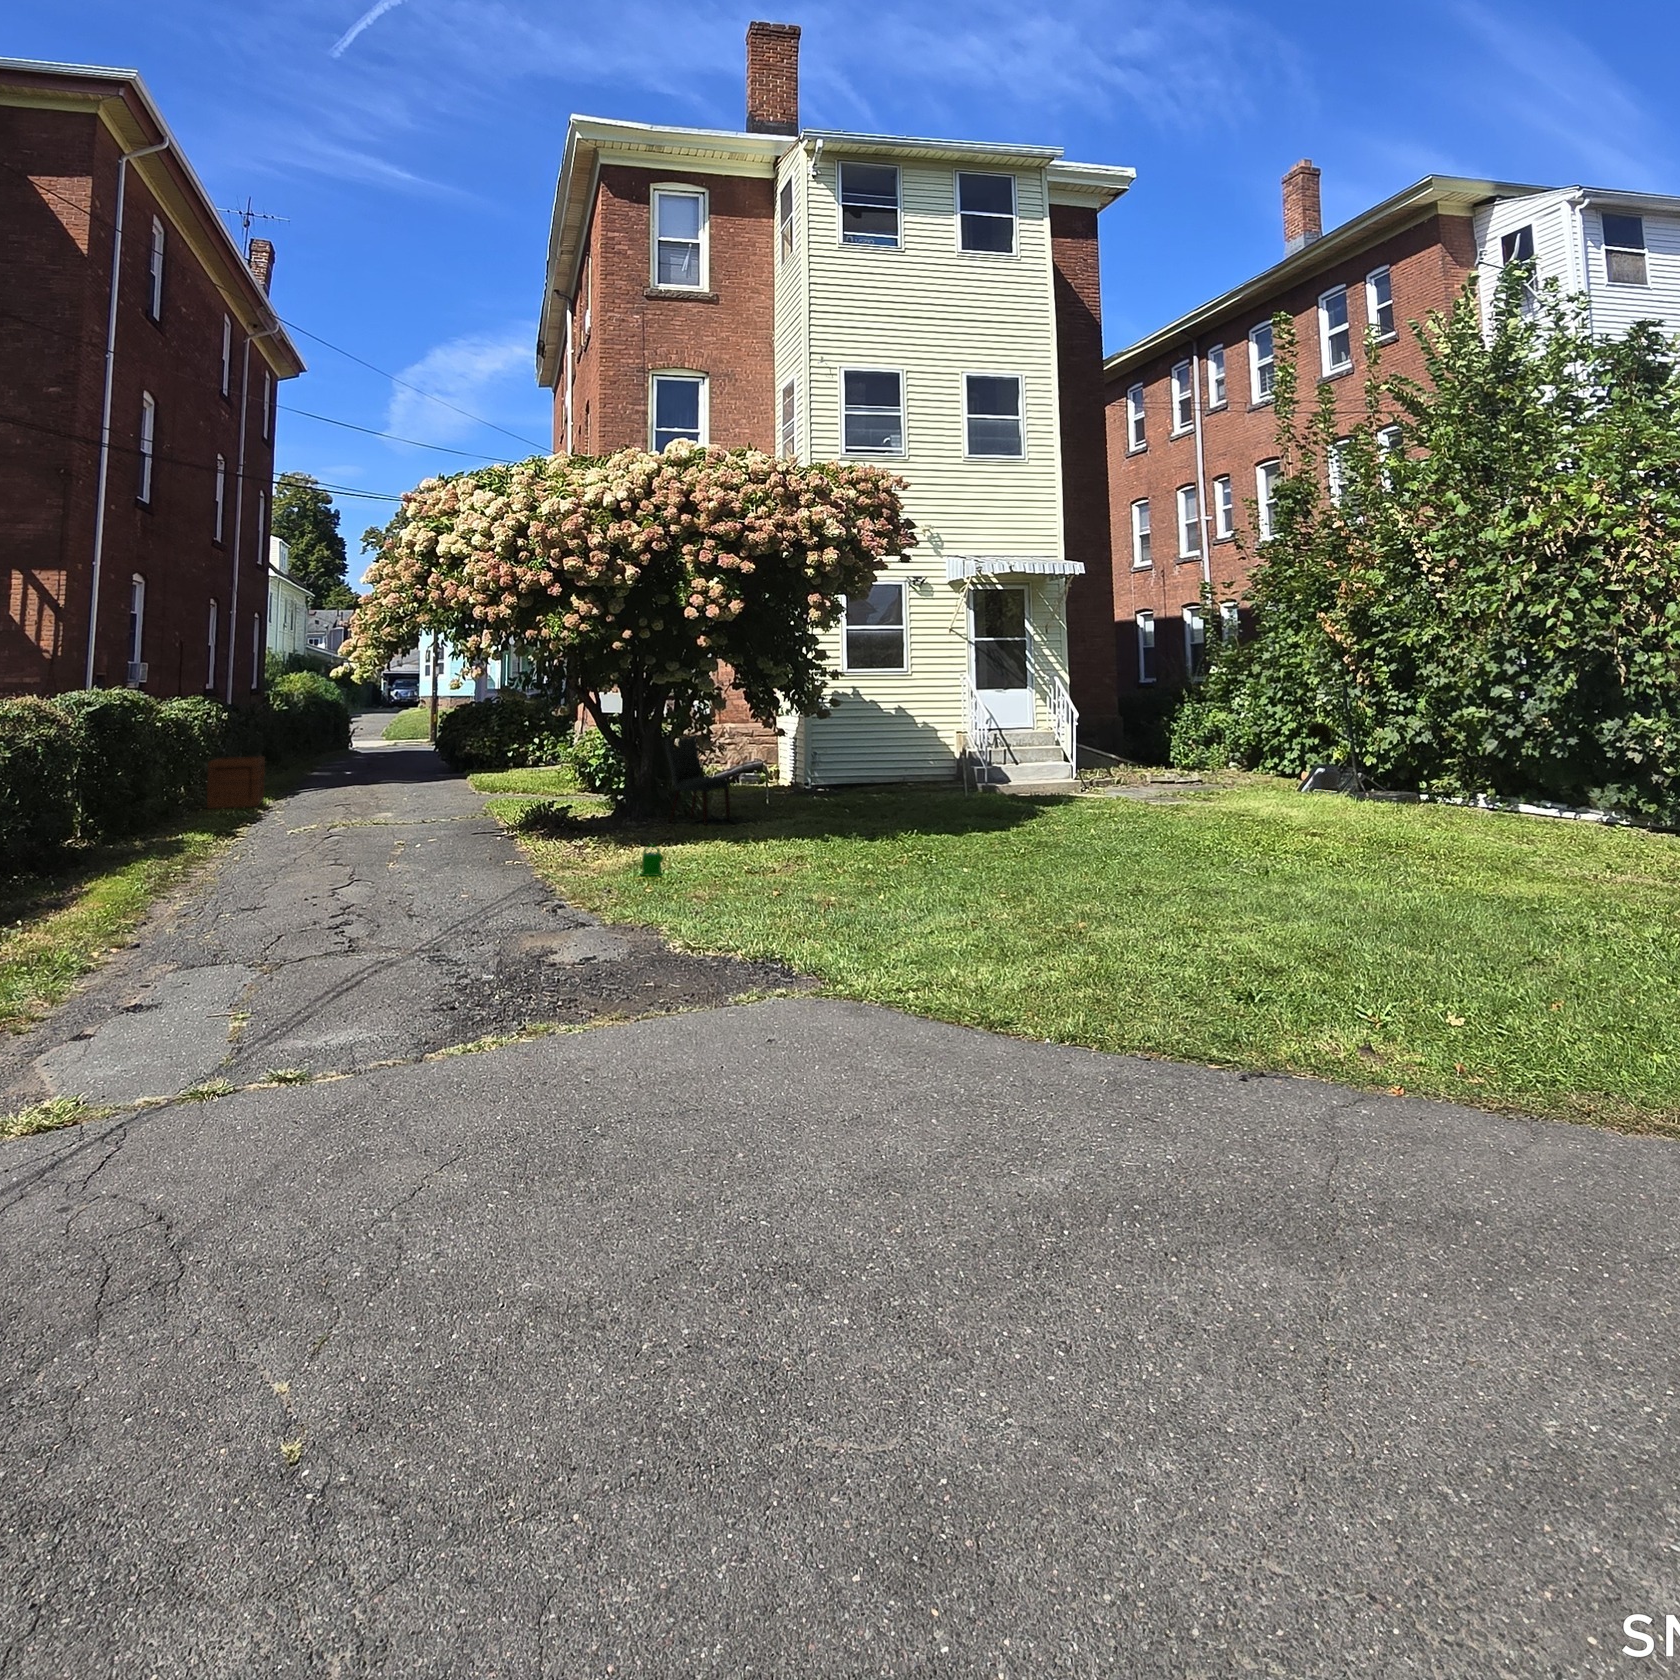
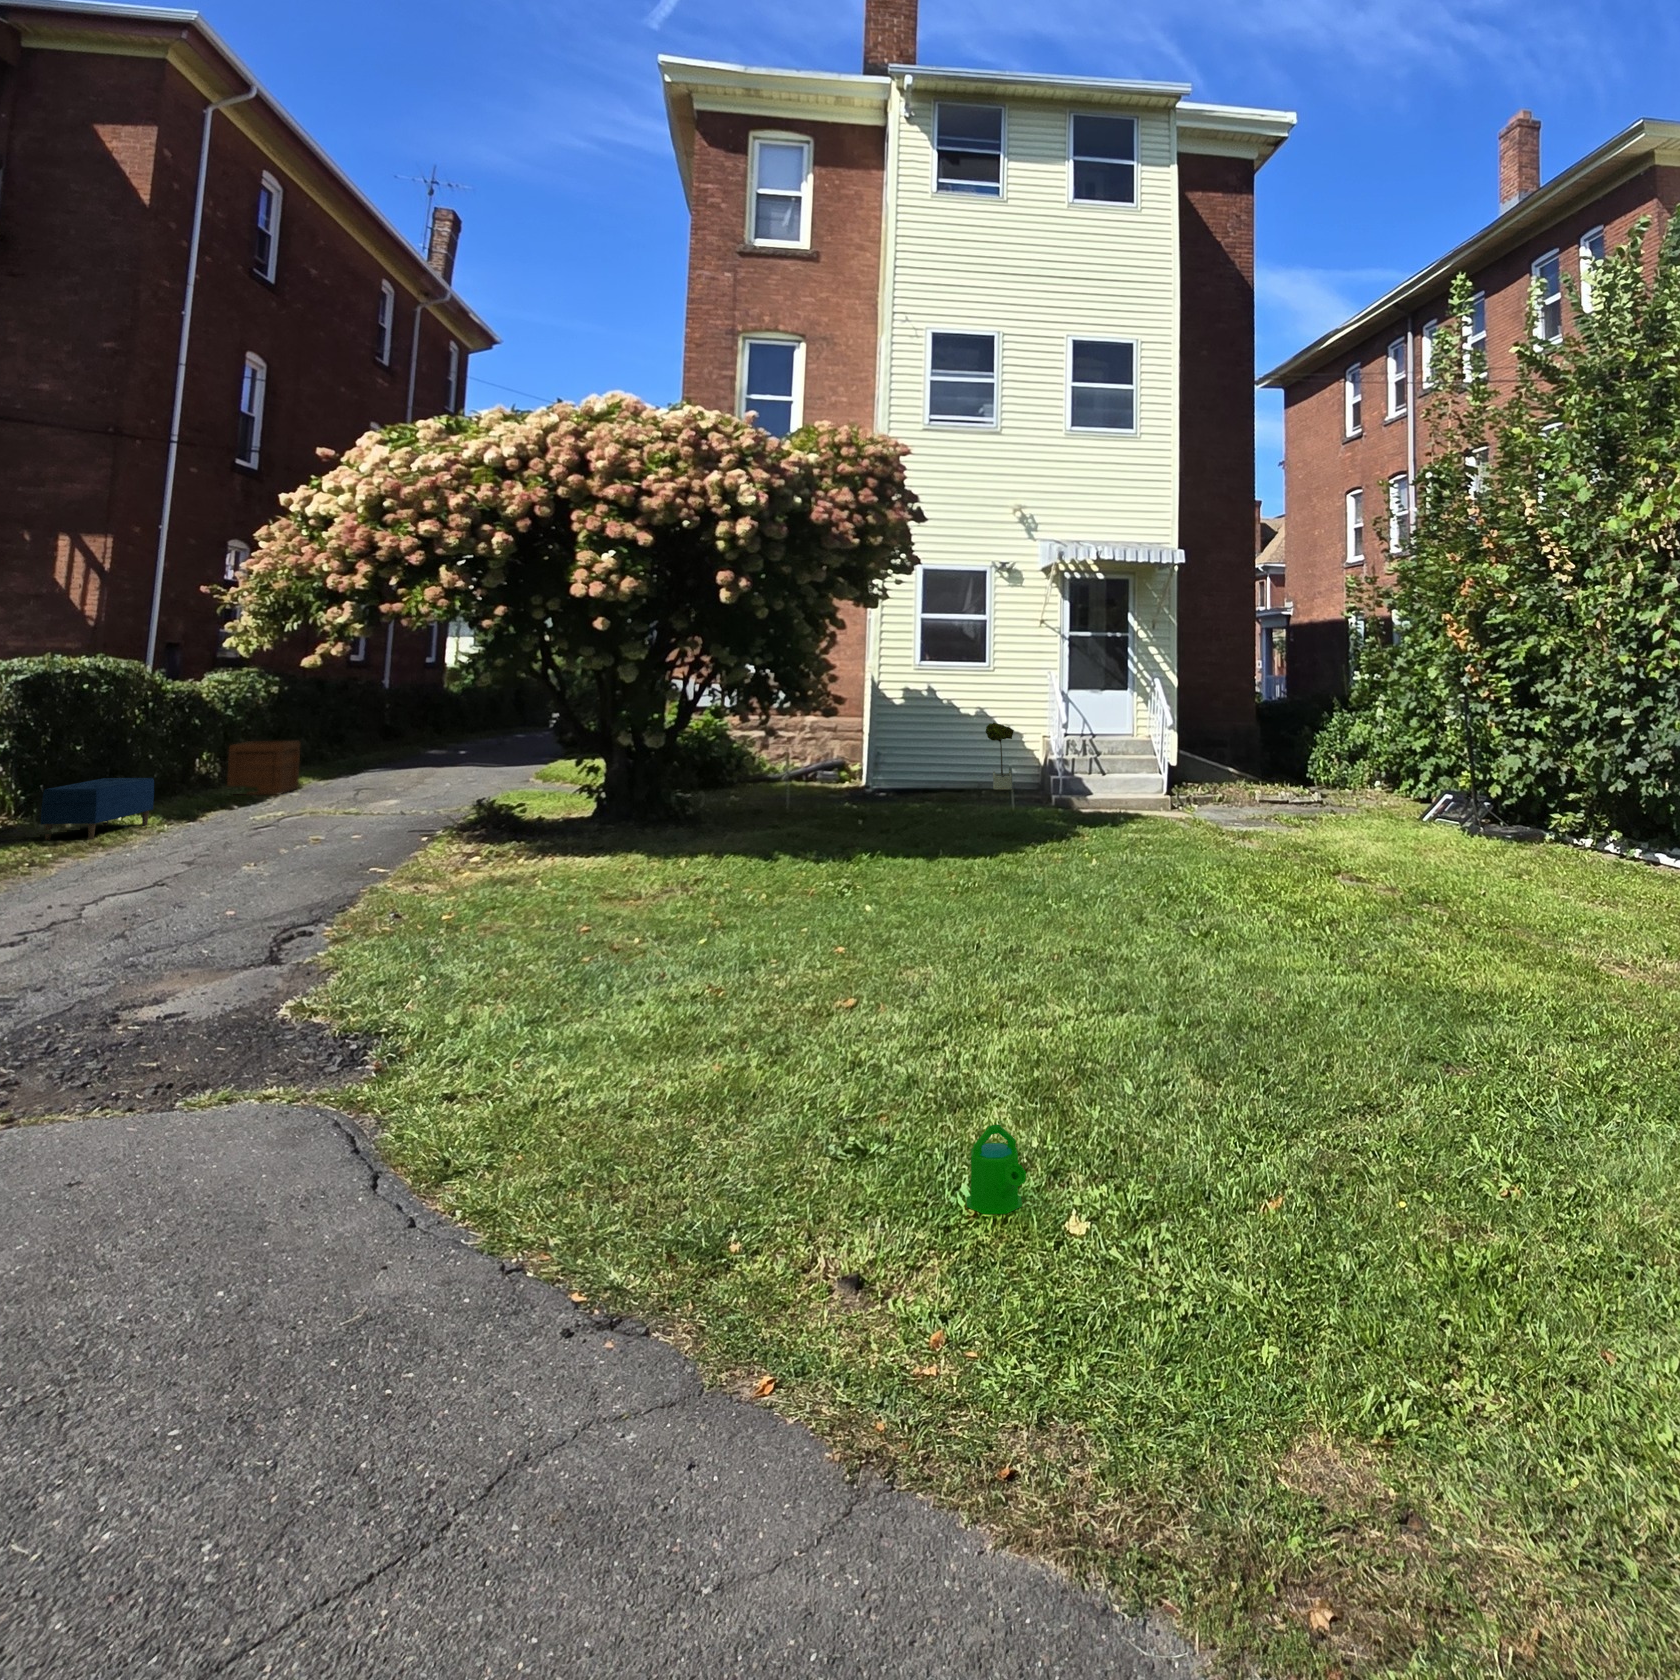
potted tree: present [1306,721,1338,789] -> present [986,723,1014,789]
chair: present [666,735,731,825] -> none [644,735,716,838]
bench: none [122,788,198,846] -> present [41,778,154,840]
watering can: present [641,843,664,876] -> present [967,1124,1026,1214]

